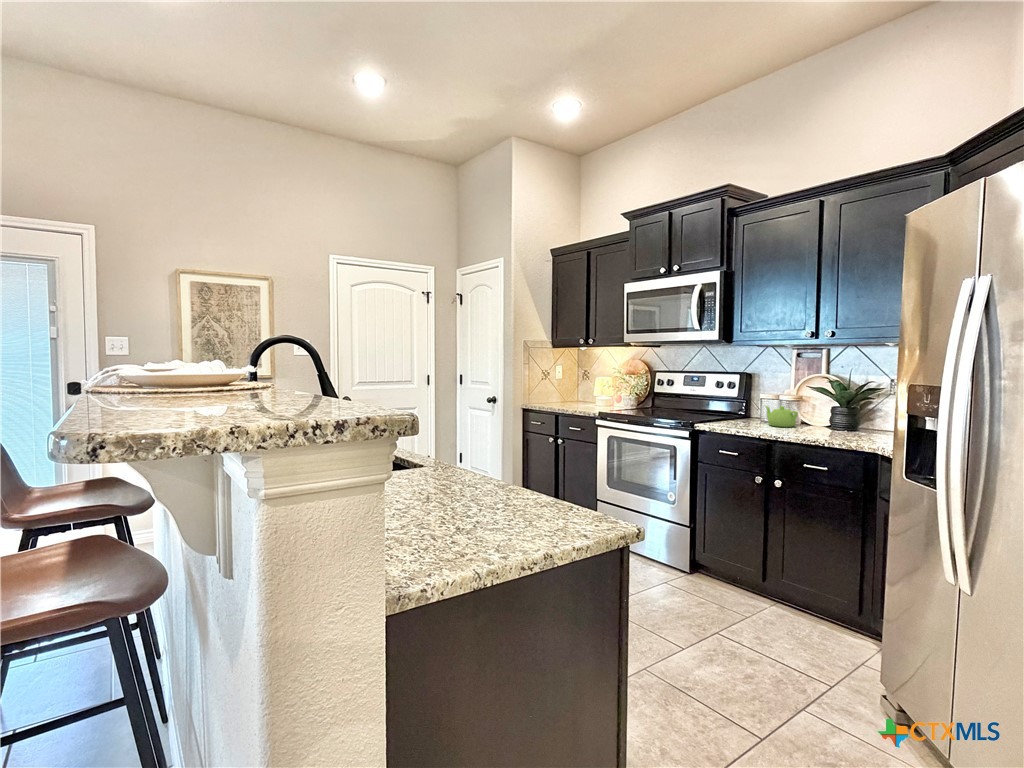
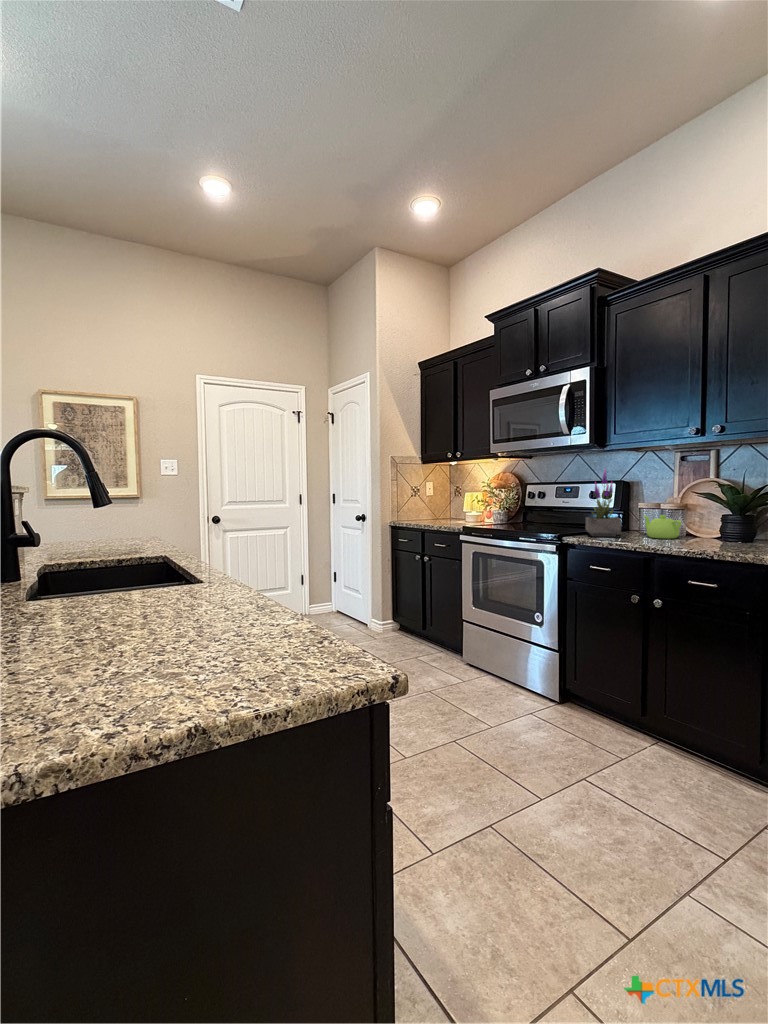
potted plant: none [714,362,747,424] -> present [586,470,621,537]

